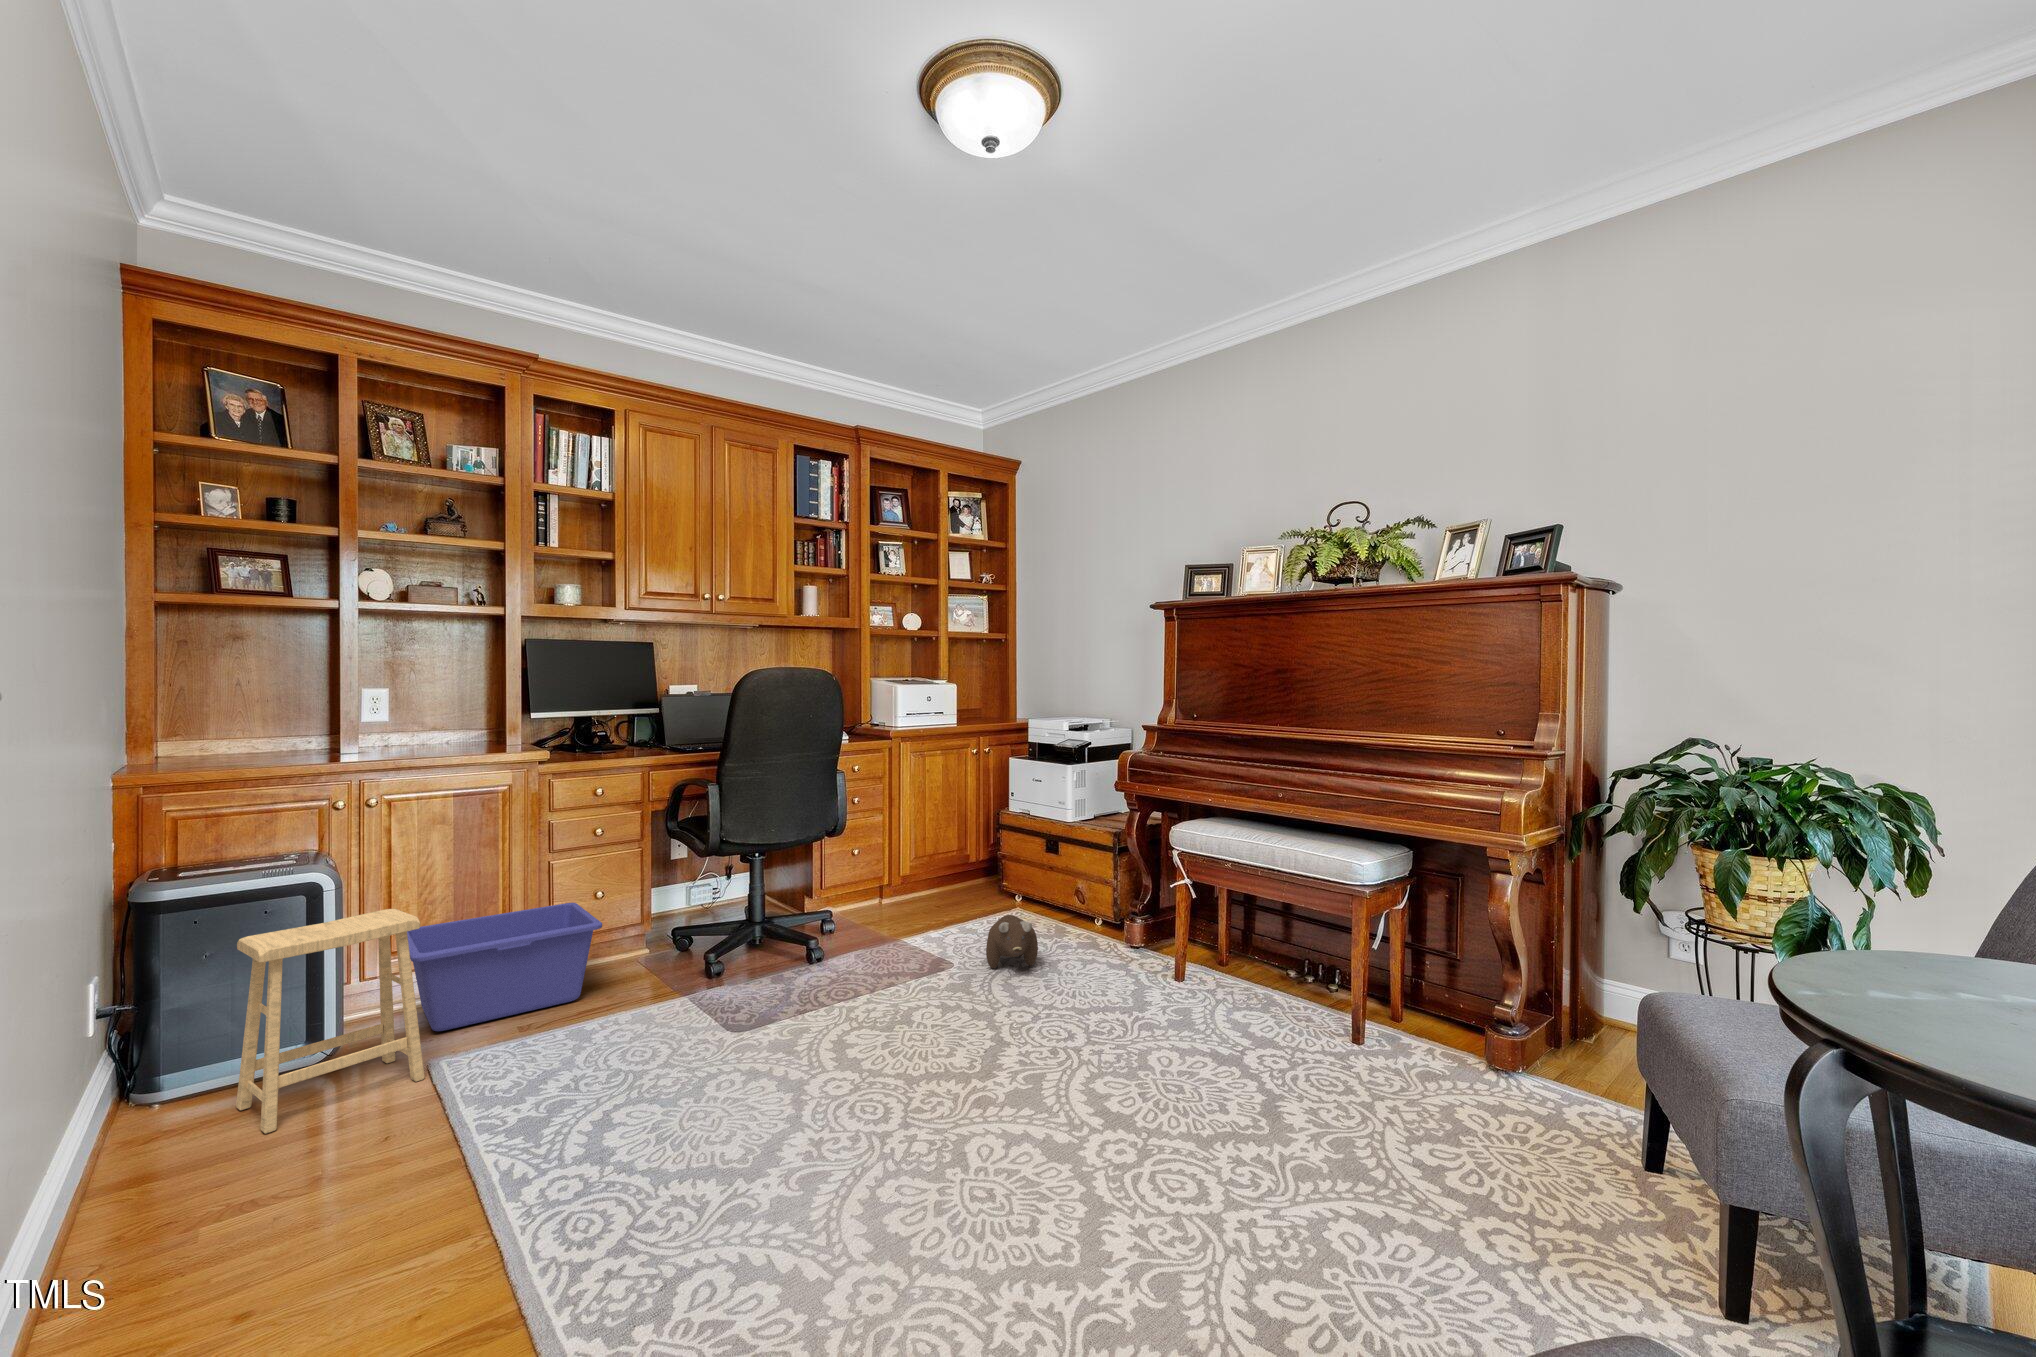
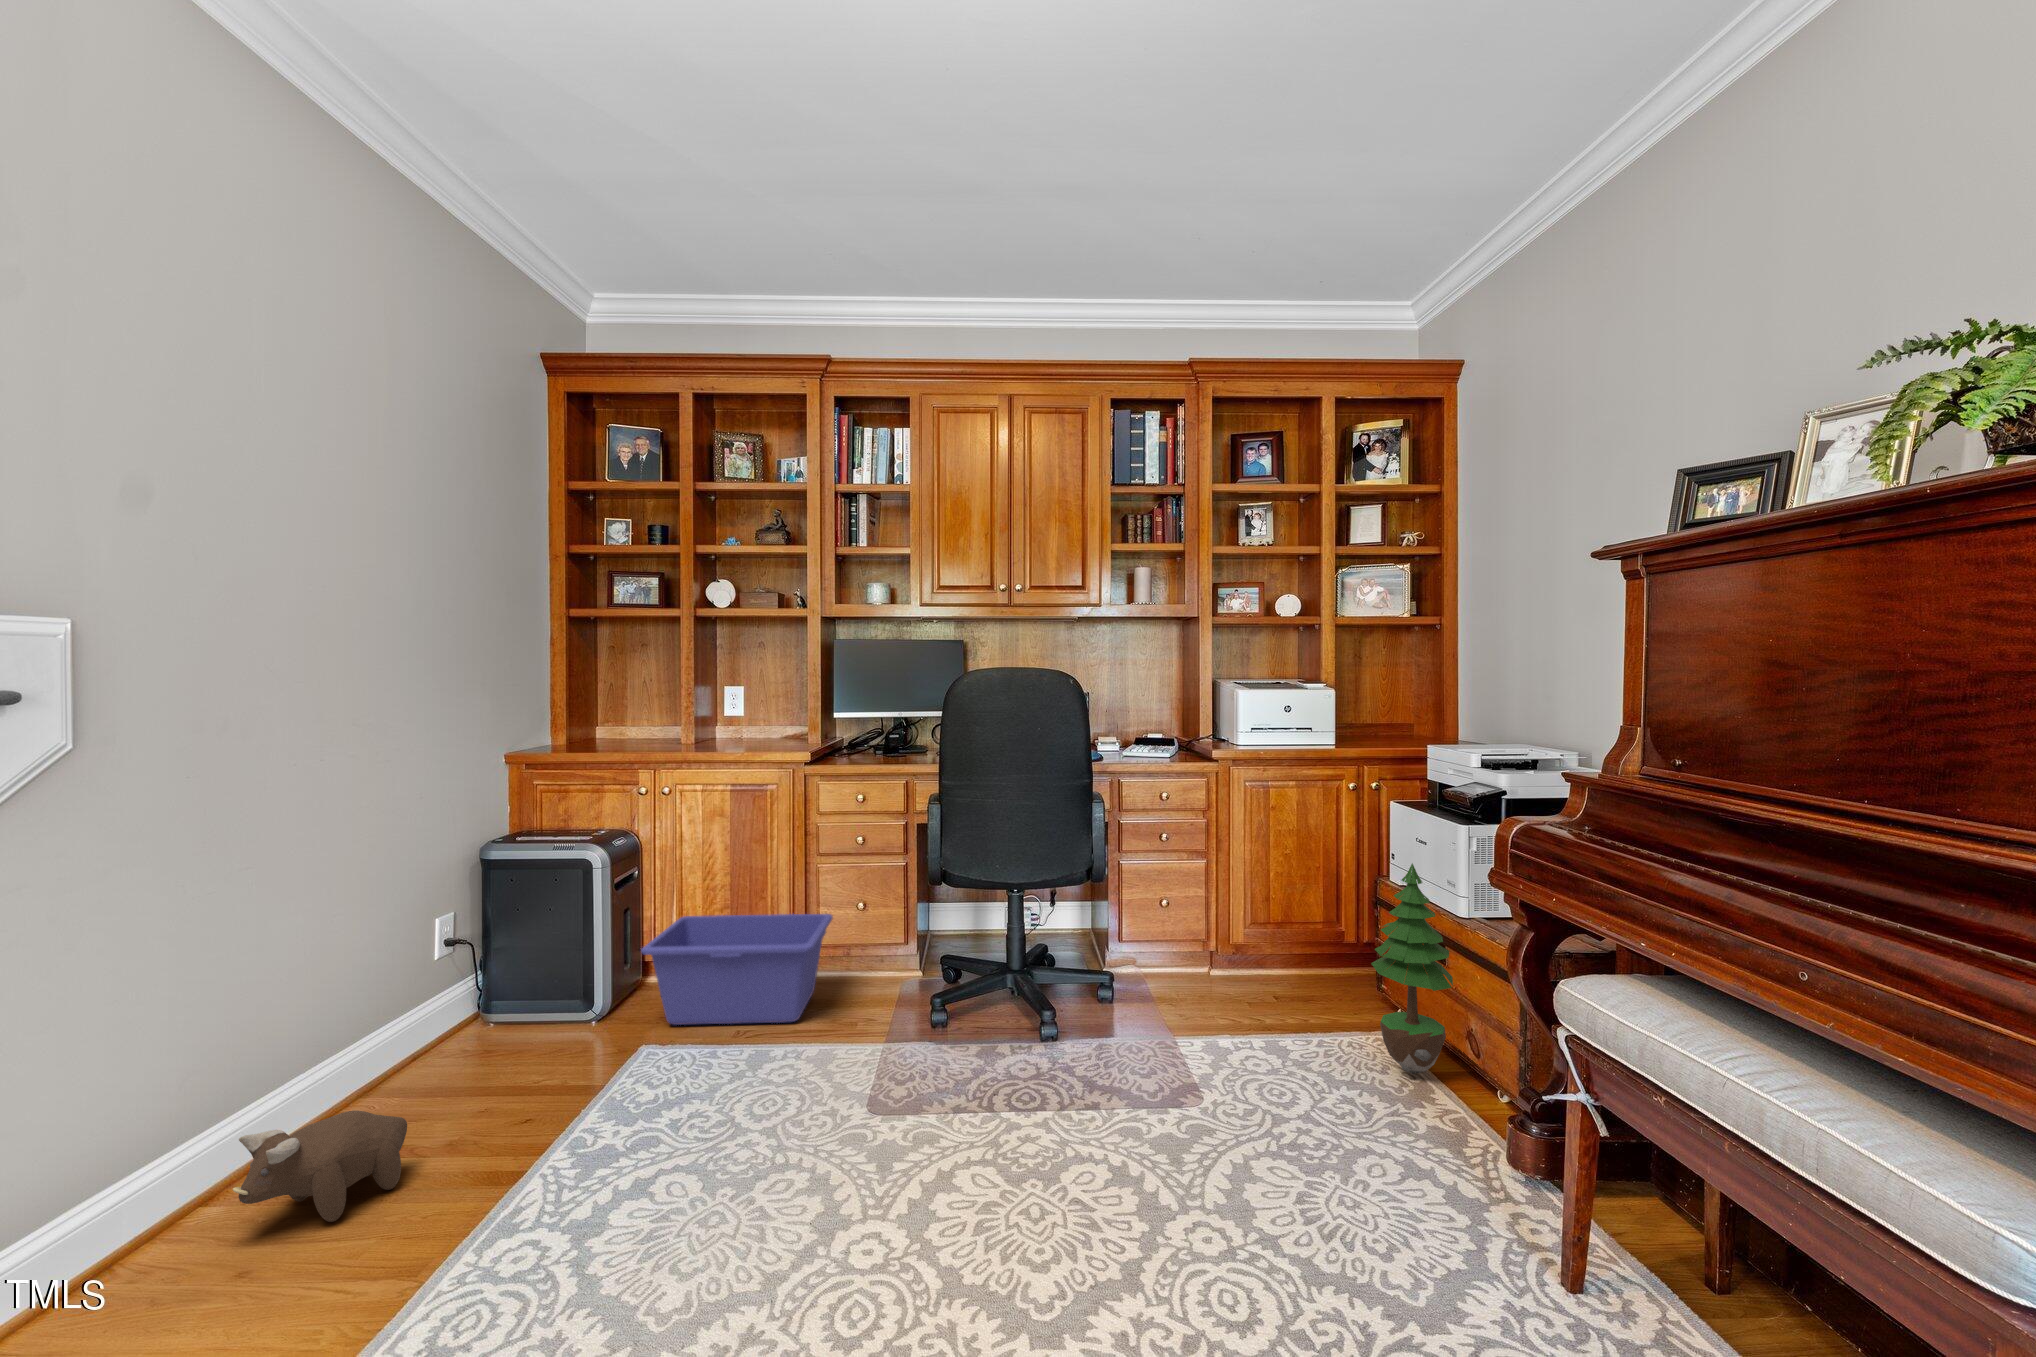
potted tree: none [1028,792,1076,926] -> present [1371,863,1453,1074]
footstool: present [236,909,425,1134] -> none [461,901,616,1095]
plush toy: present [986,915,1038,968] -> present [233,1111,407,1222]

